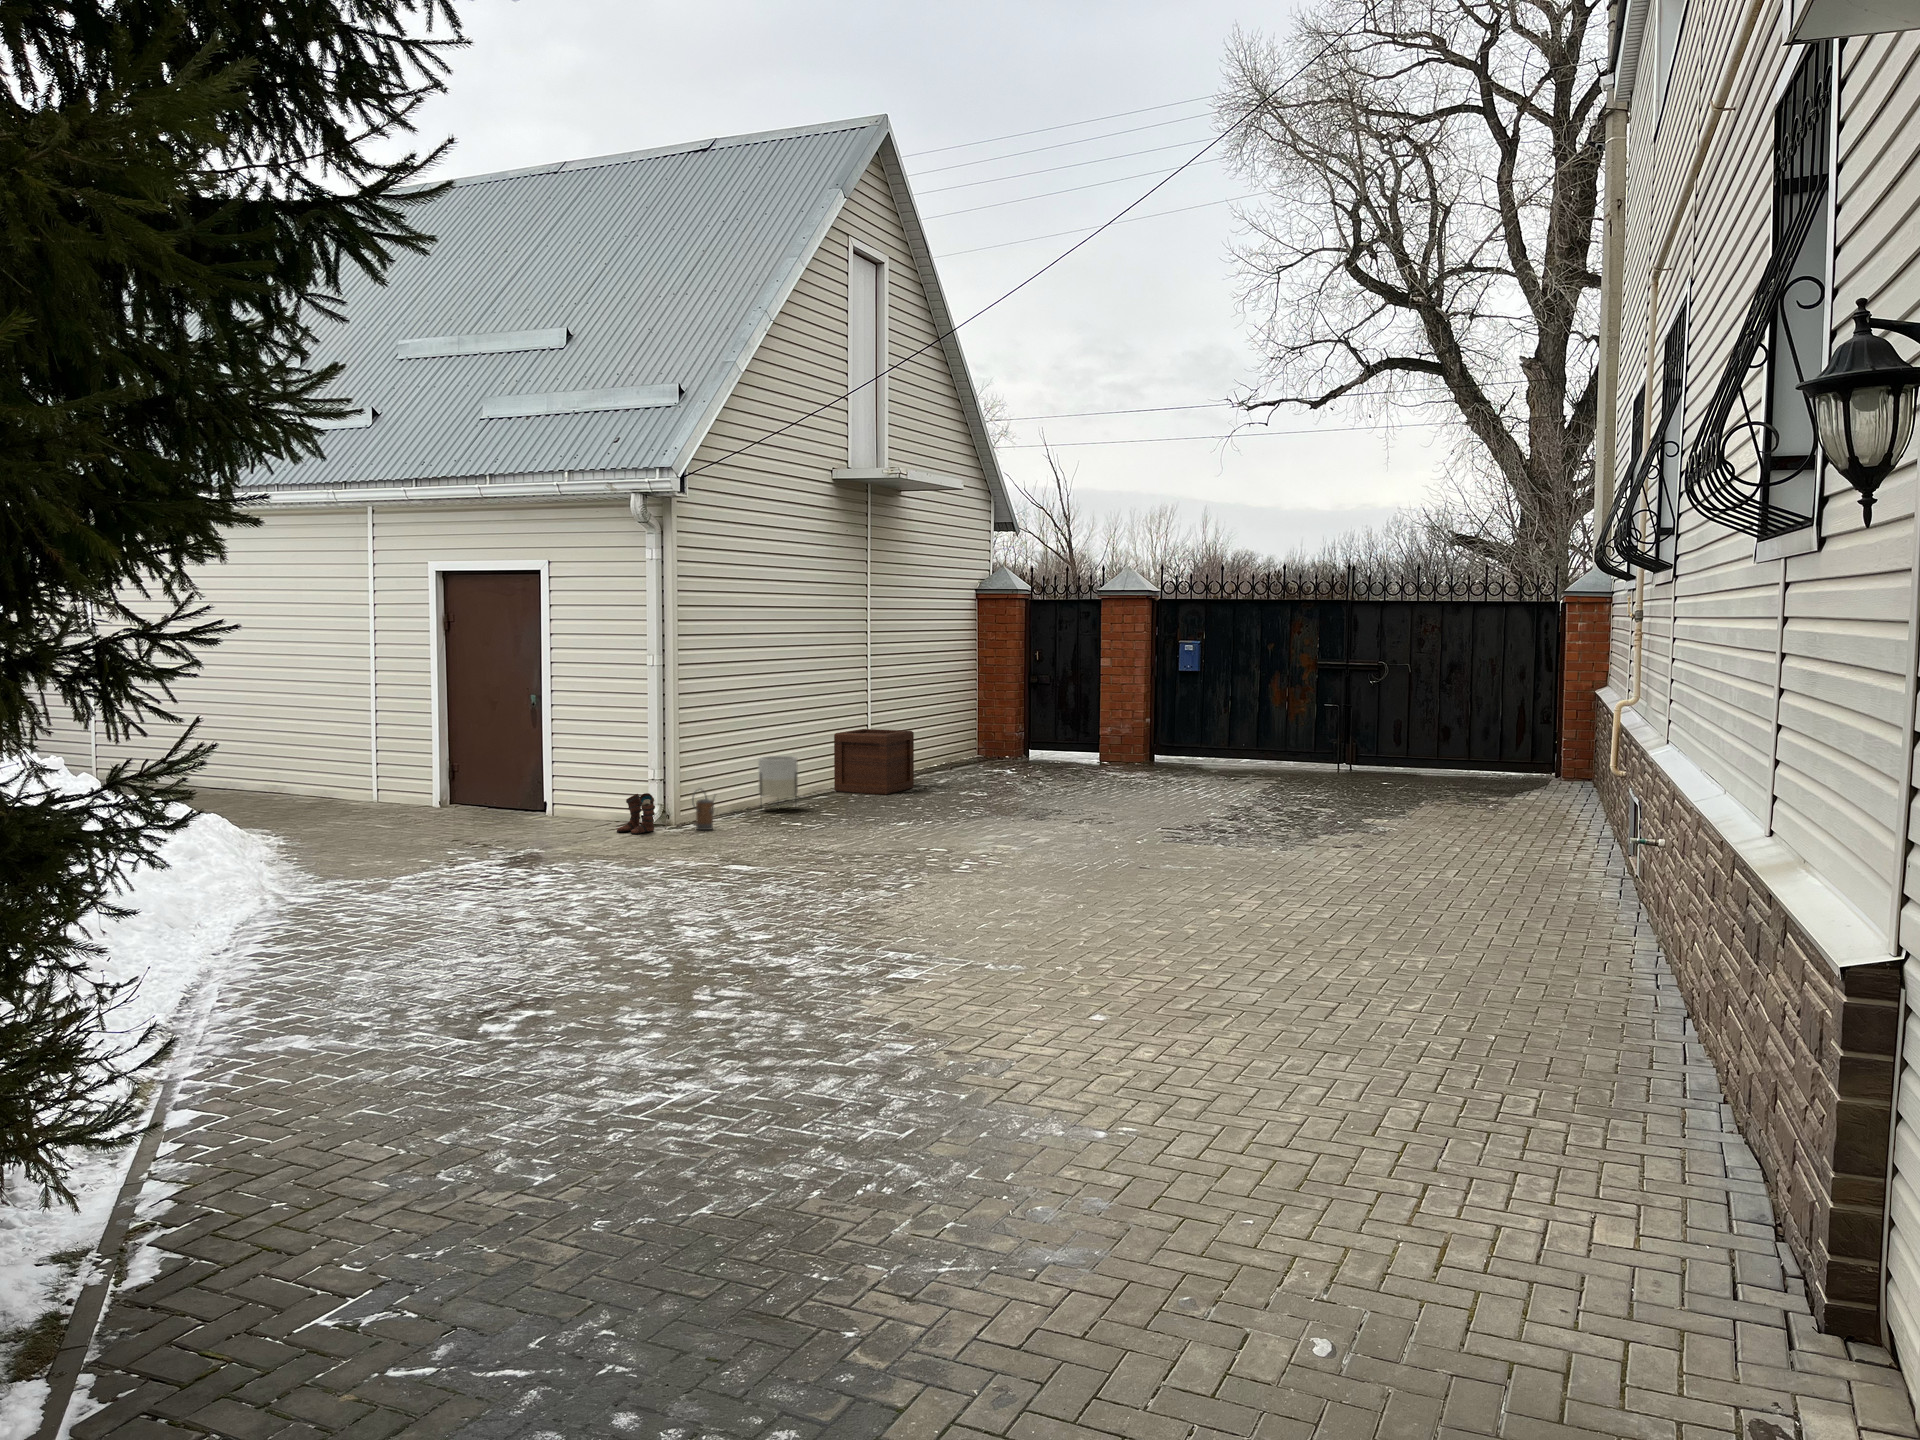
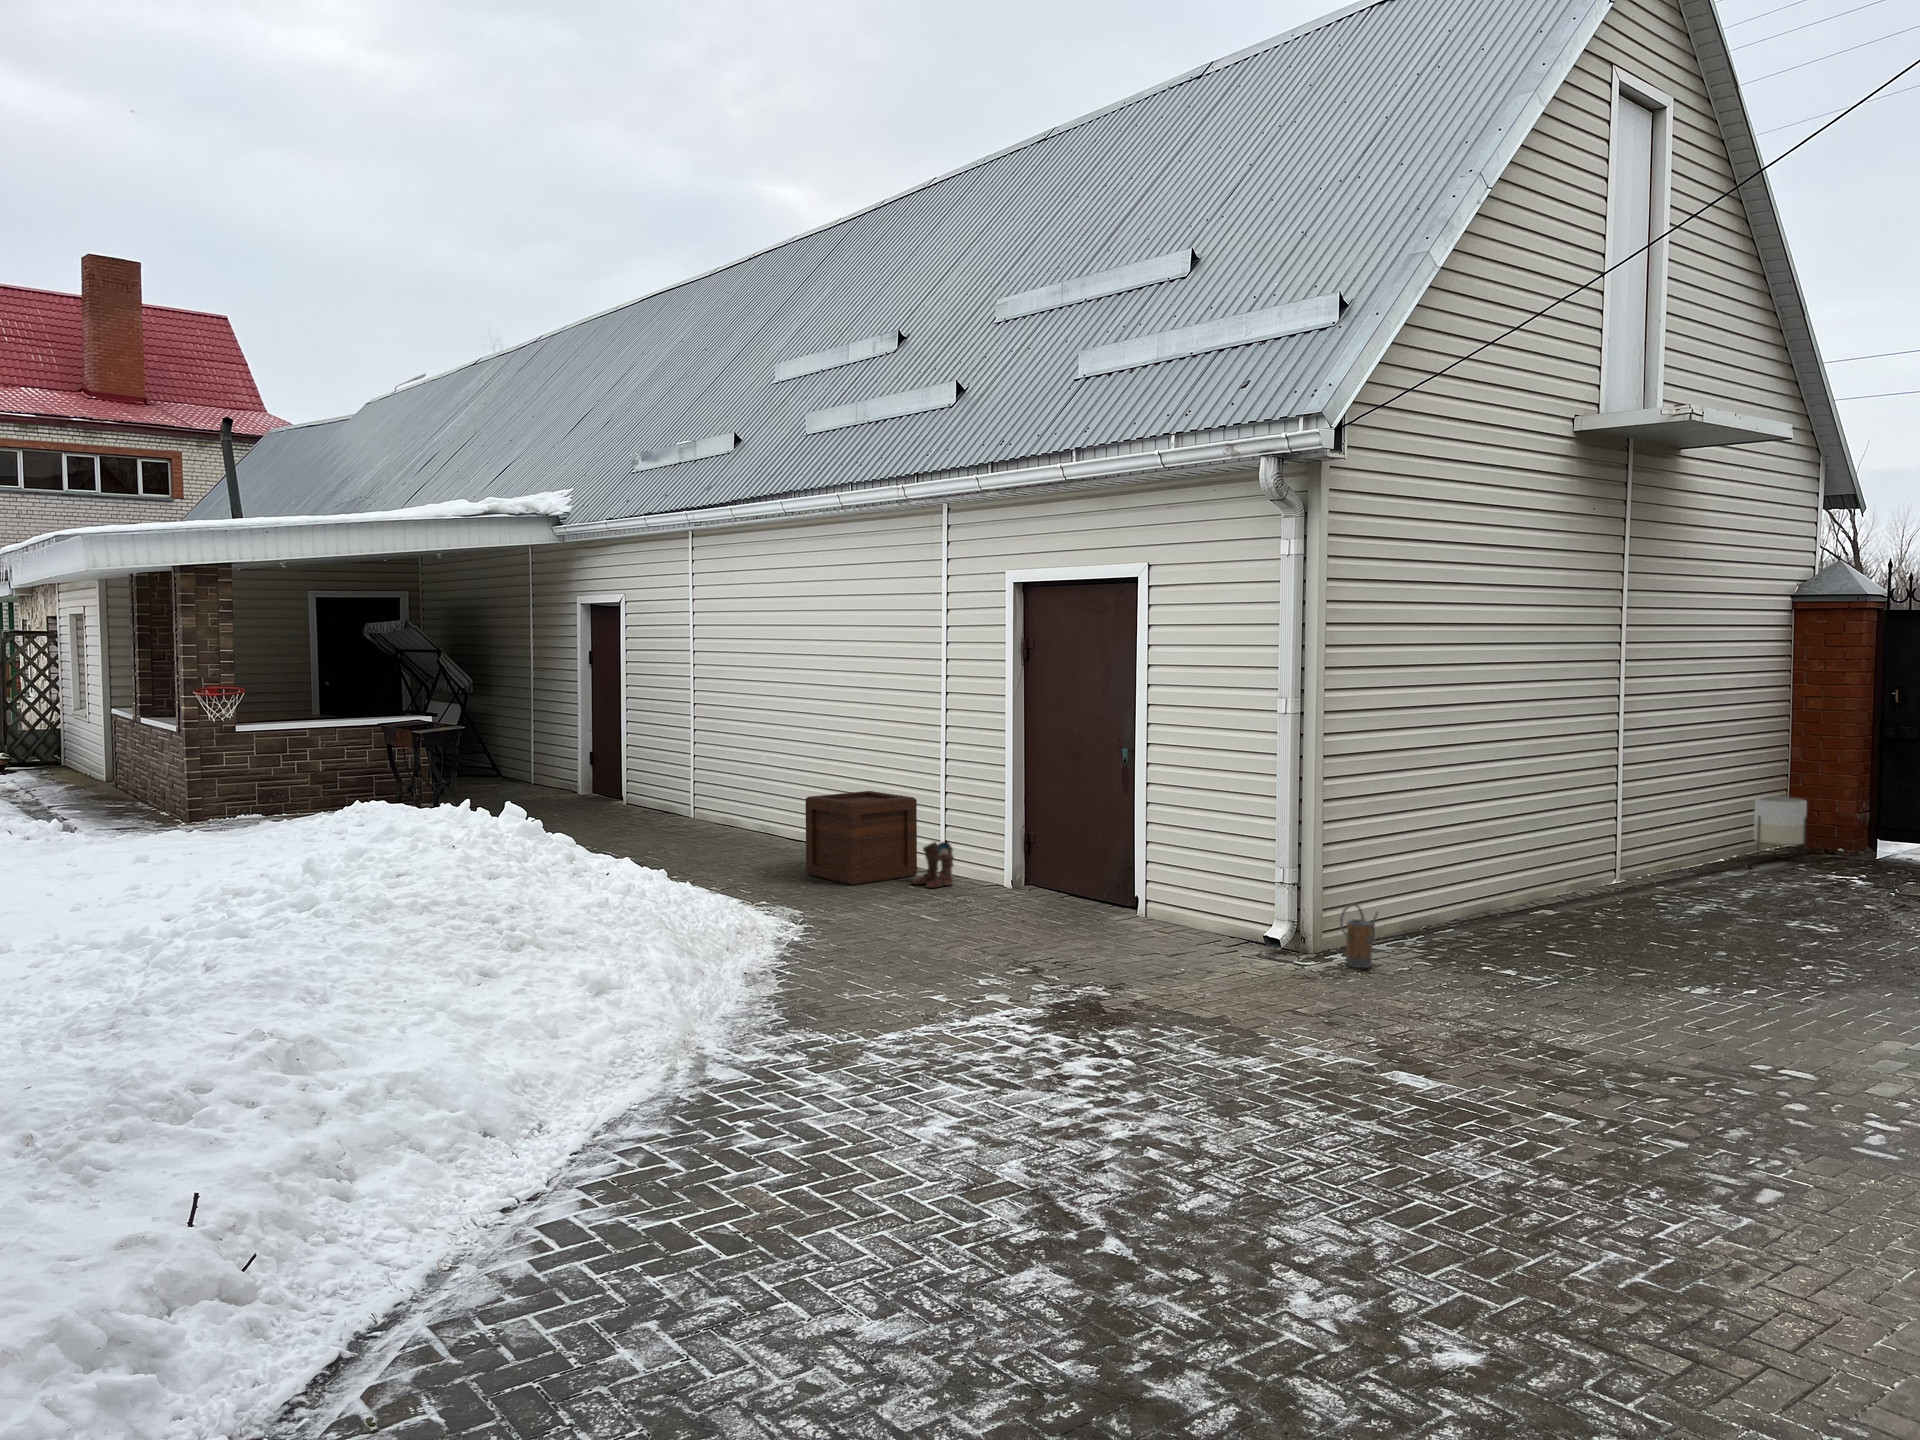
wooden crate: present [834,729,914,795] -> present [805,791,917,885]
planter: present [758,756,798,805] -> present [1754,797,1807,861]
boots: present [617,793,655,834] -> present [912,841,954,888]

